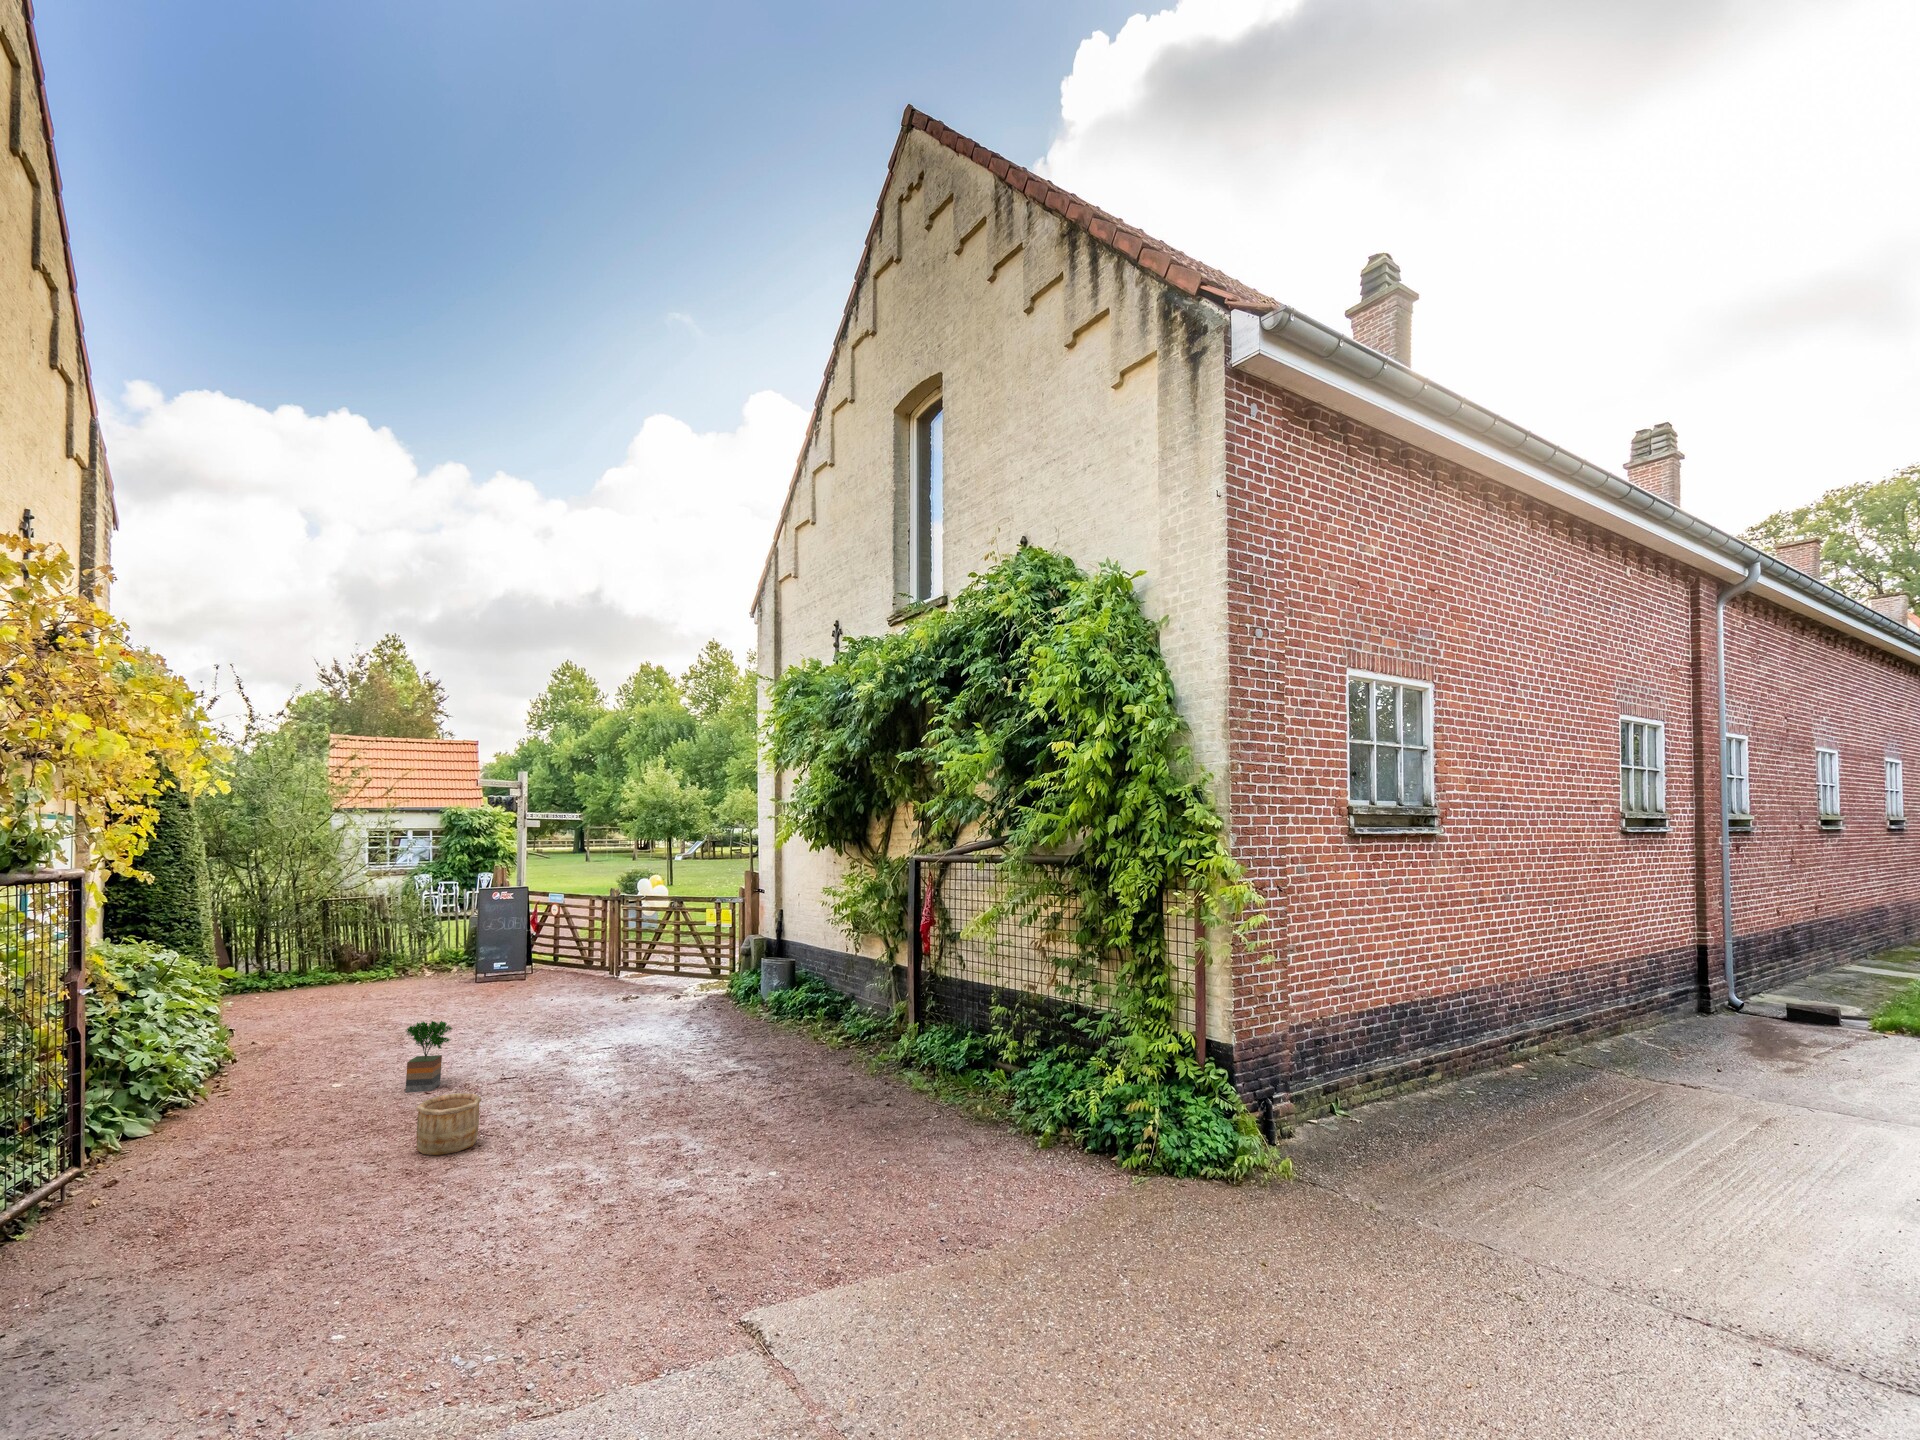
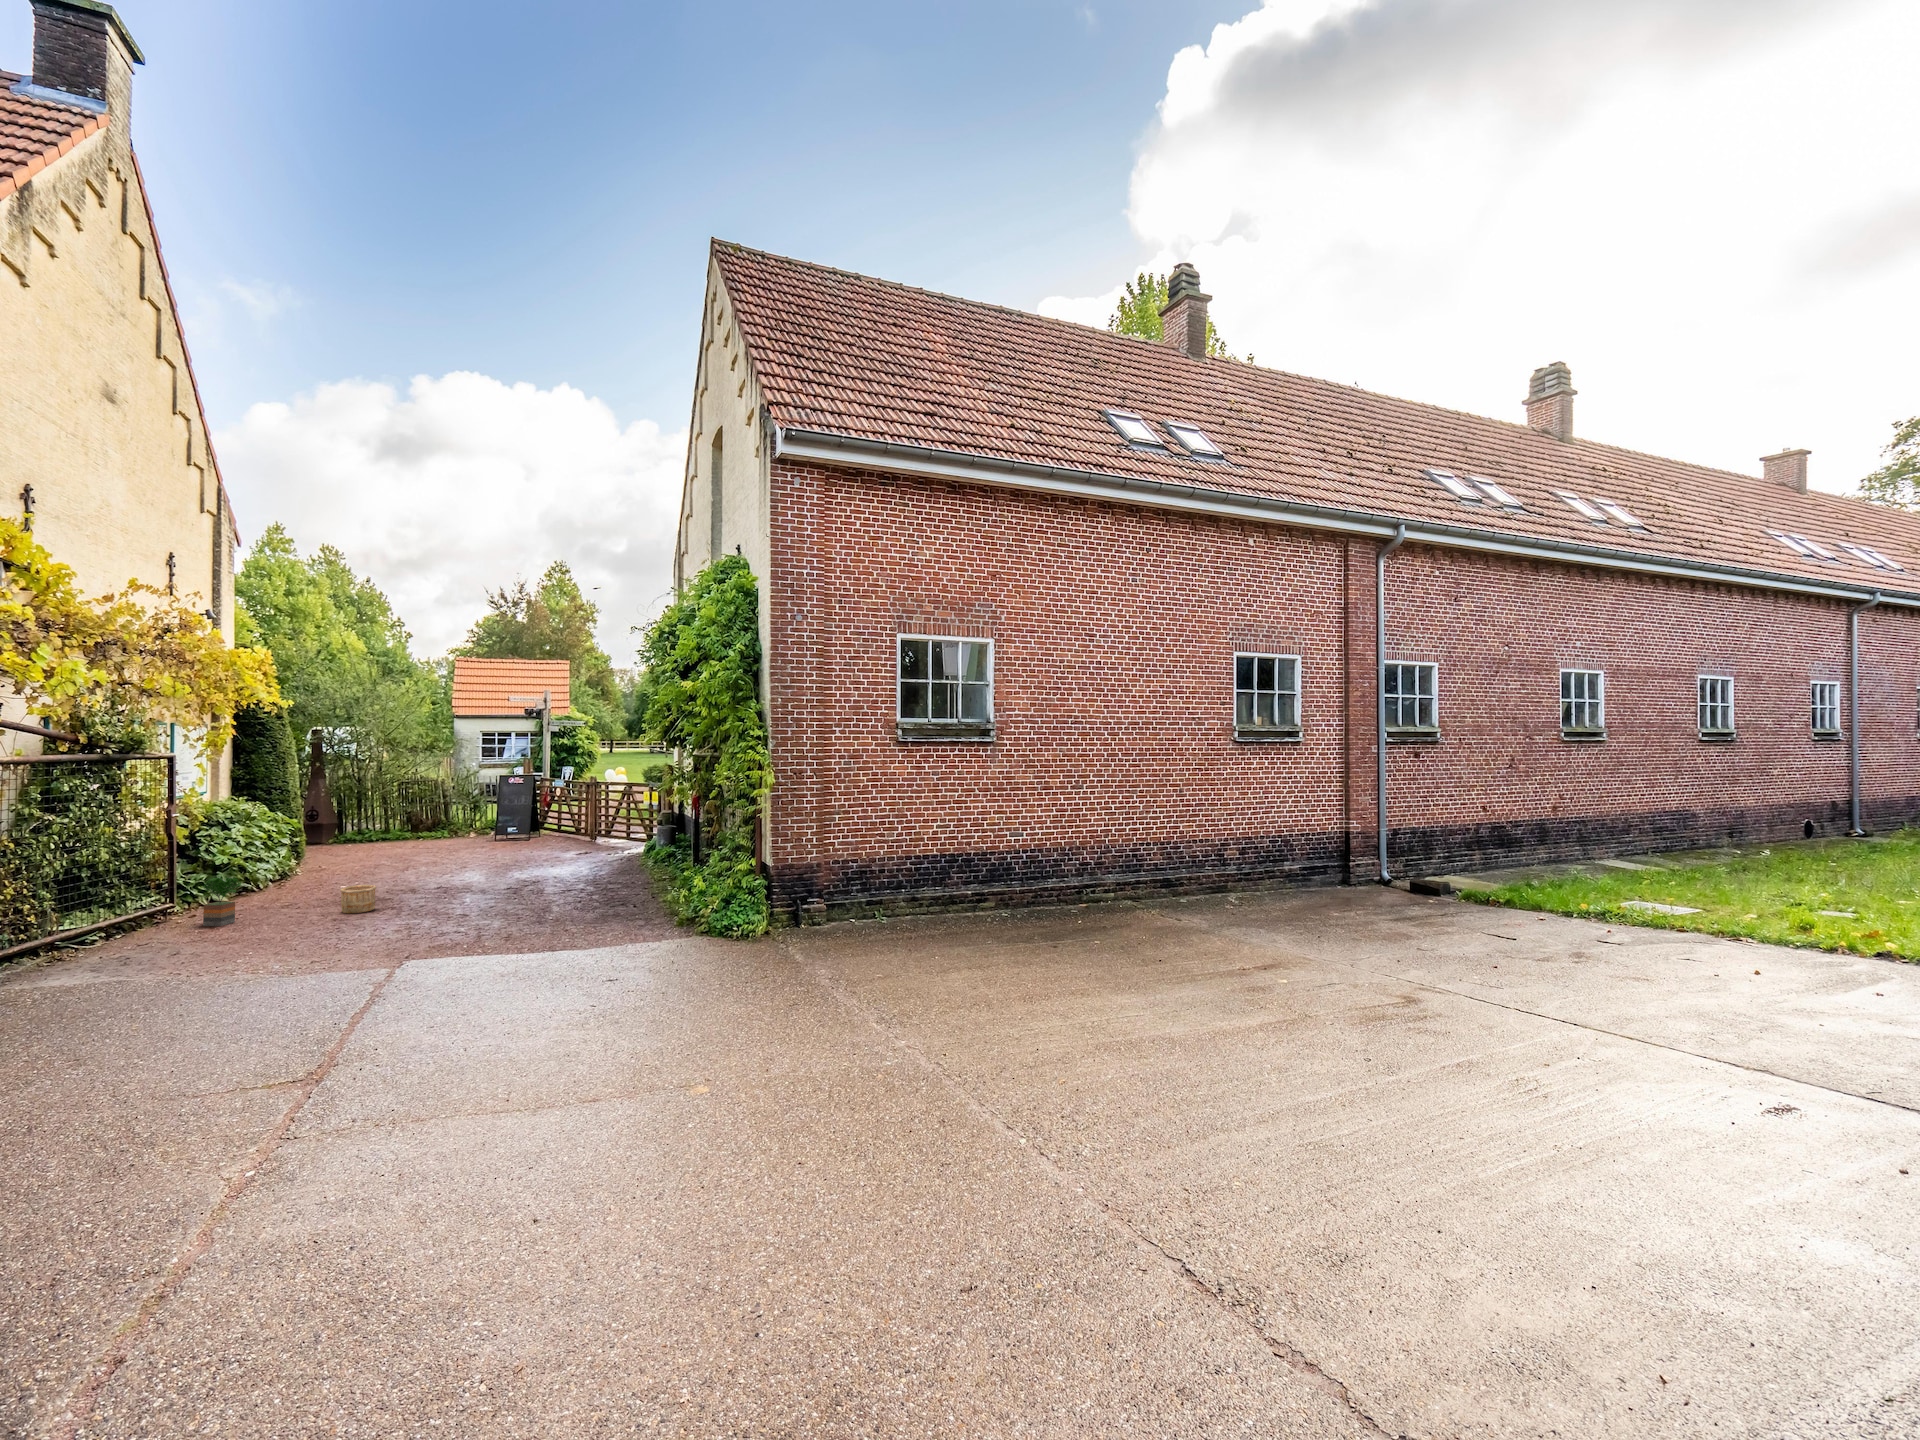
potted tree: present [405,1021,452,1092] -> present [203,877,241,926]

